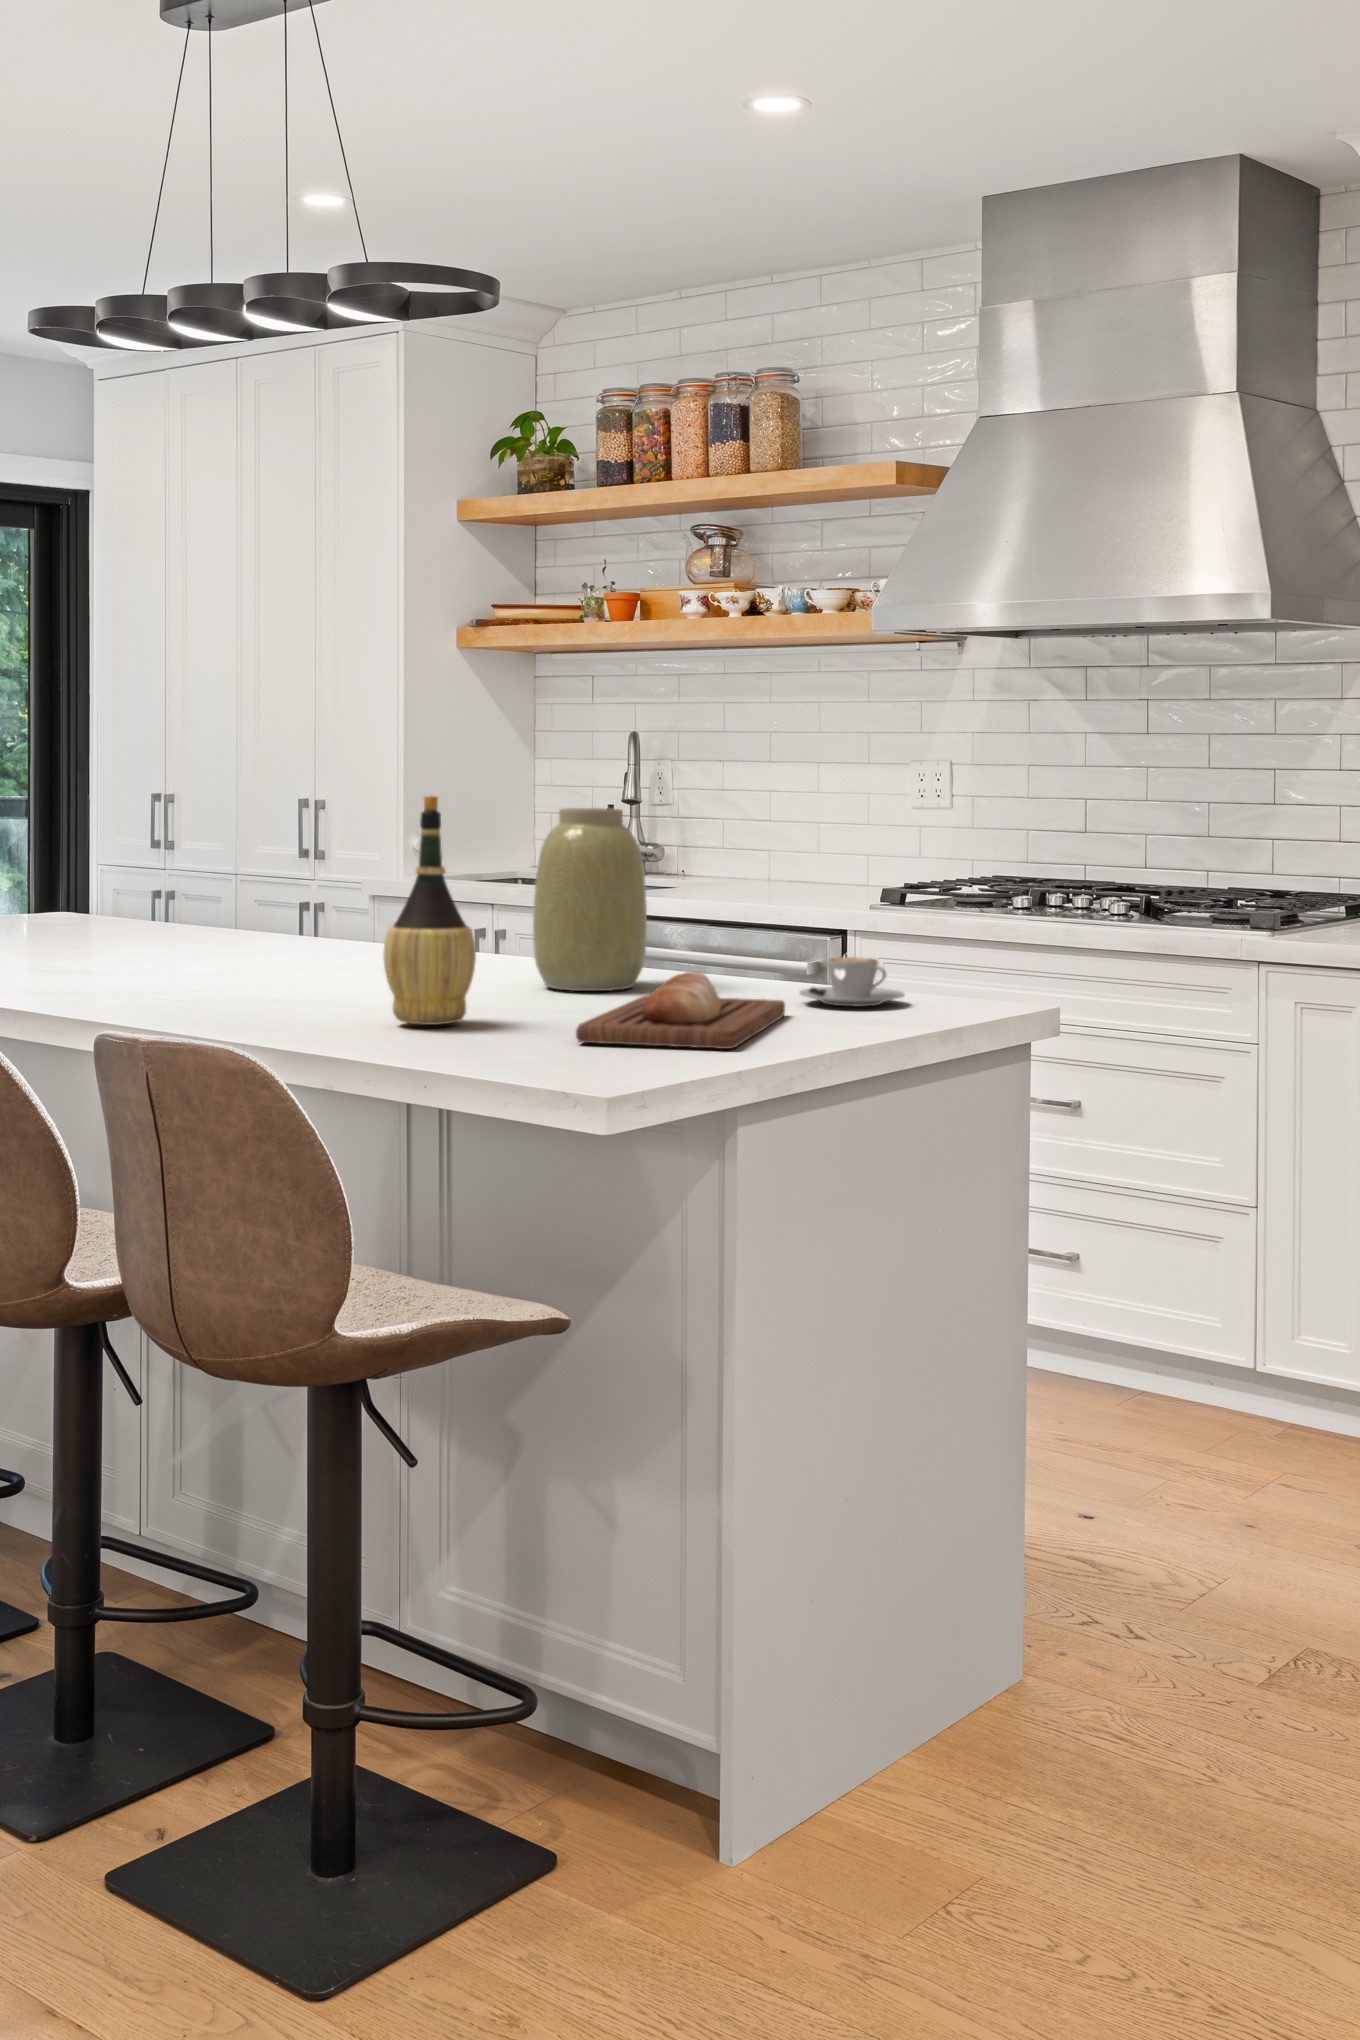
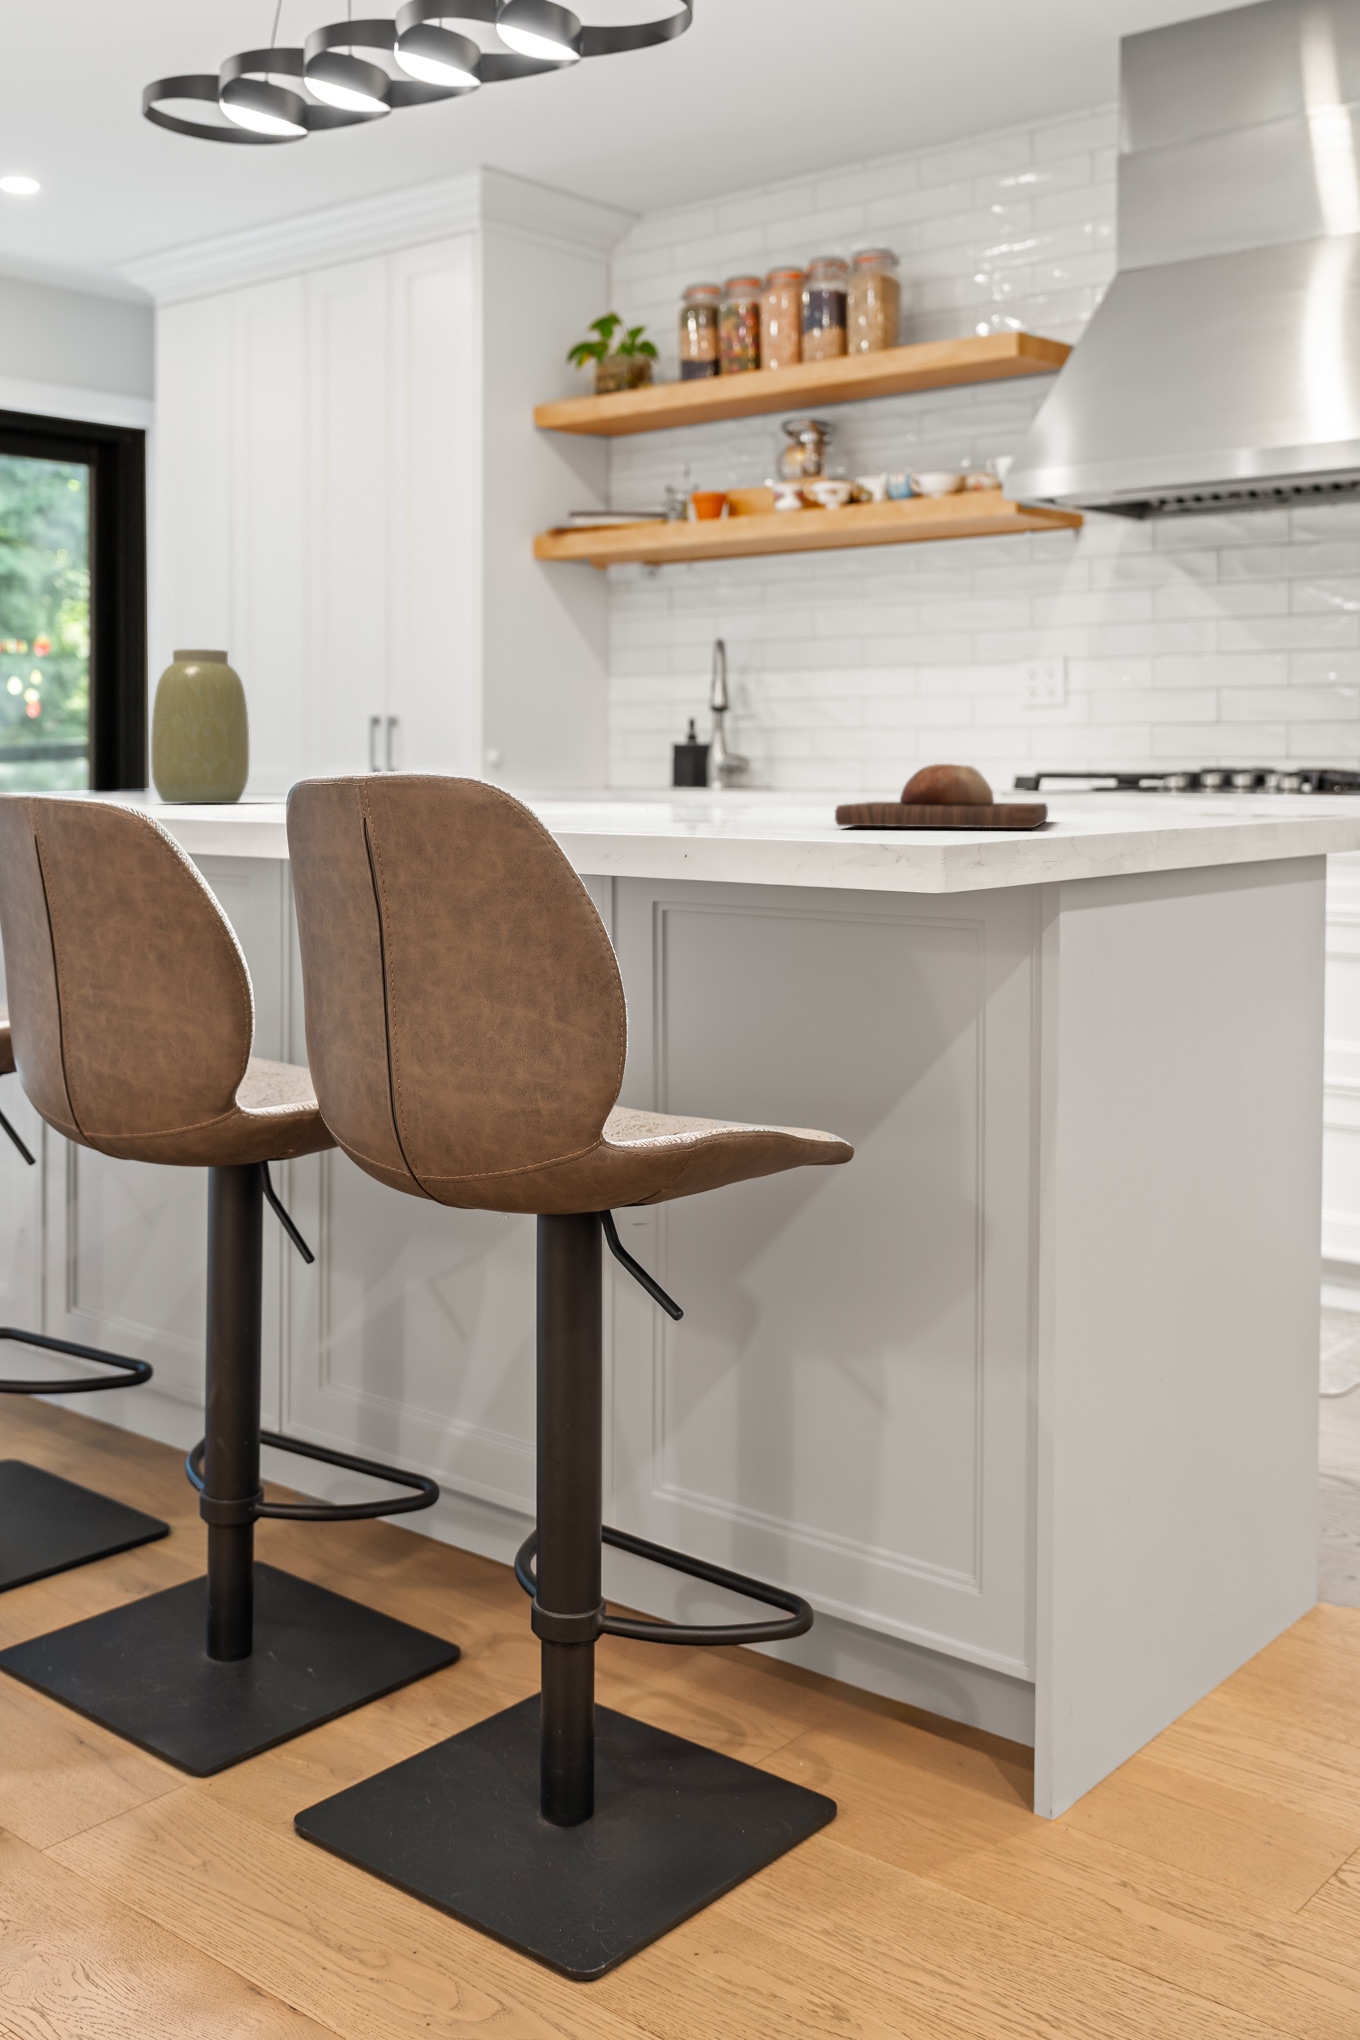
wine bottle: present [383,796,476,1025] -> none [587,554,695,821]
vase: present [533,808,647,991] -> present [151,649,249,803]
coffee cup: present [800,957,905,1006] -> none [1046,766,1173,818]

